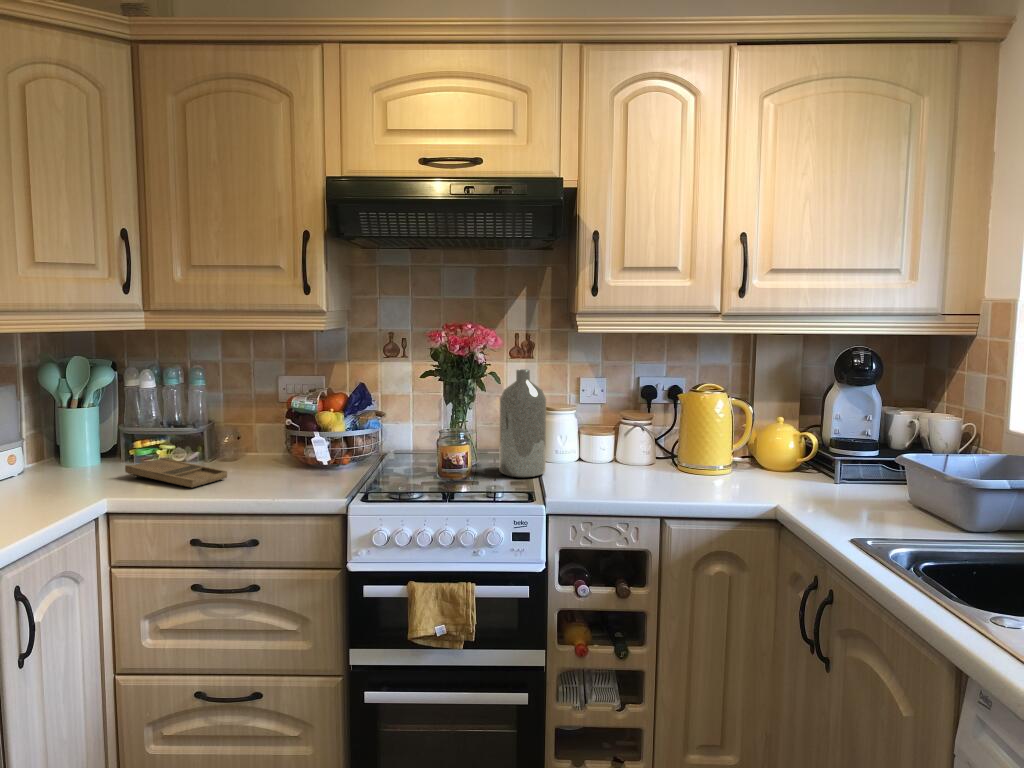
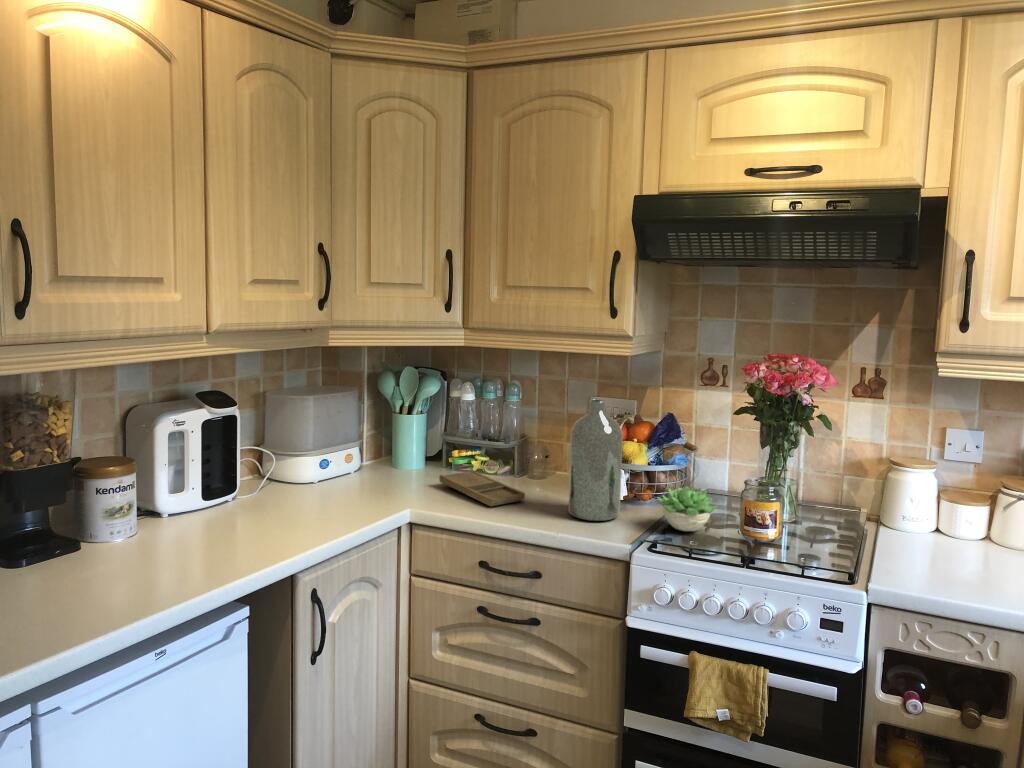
bottle: present [499,369,546,478] -> present [568,400,623,521]
succulent plant: none [362,444,417,483] -> present [658,487,717,531]

